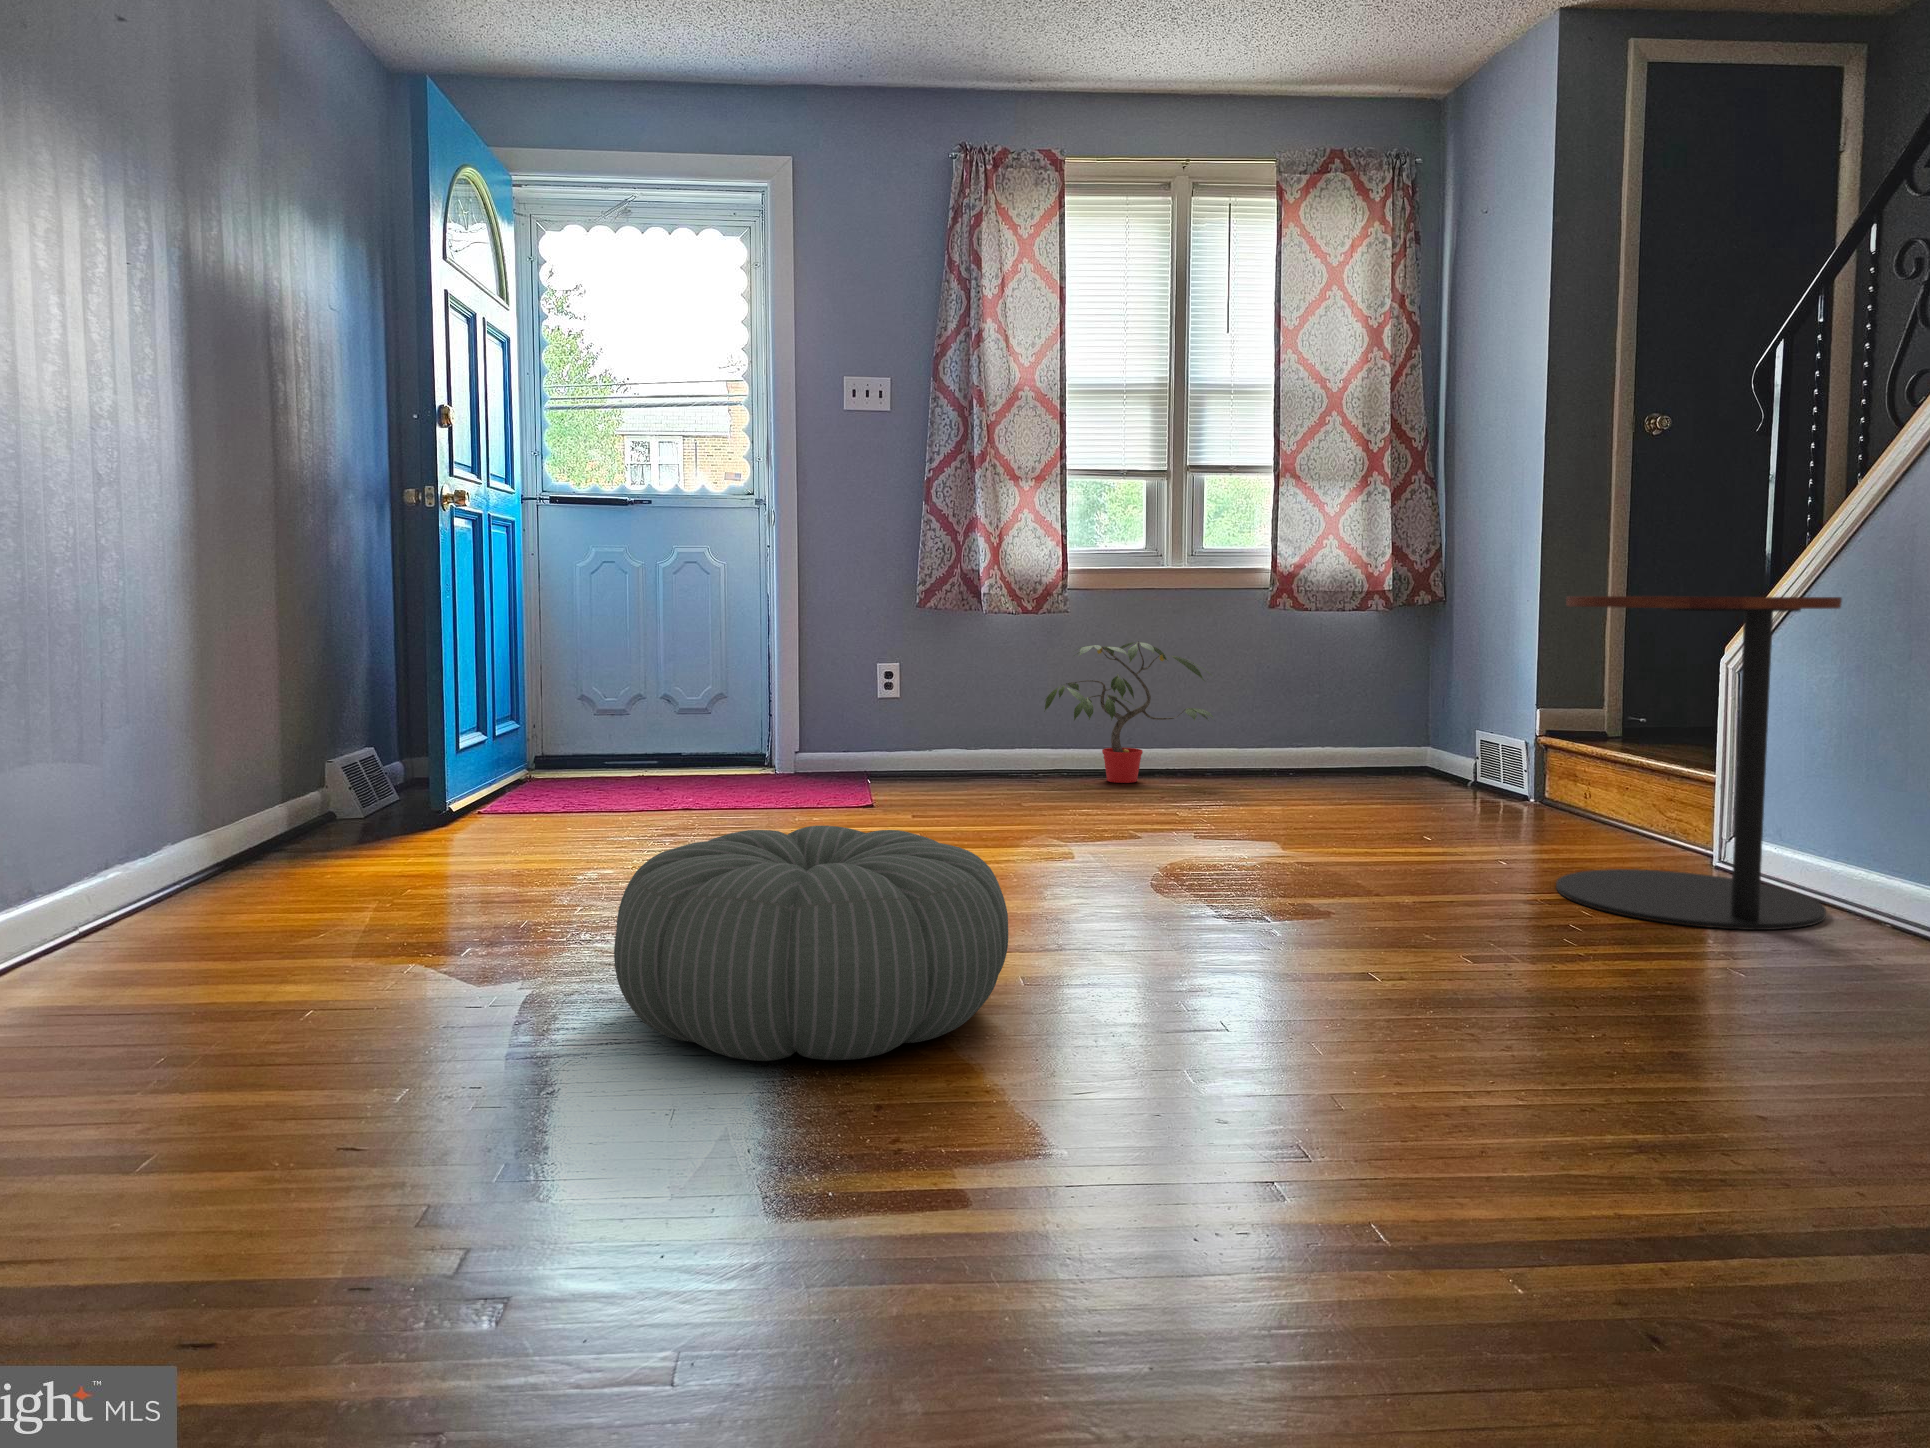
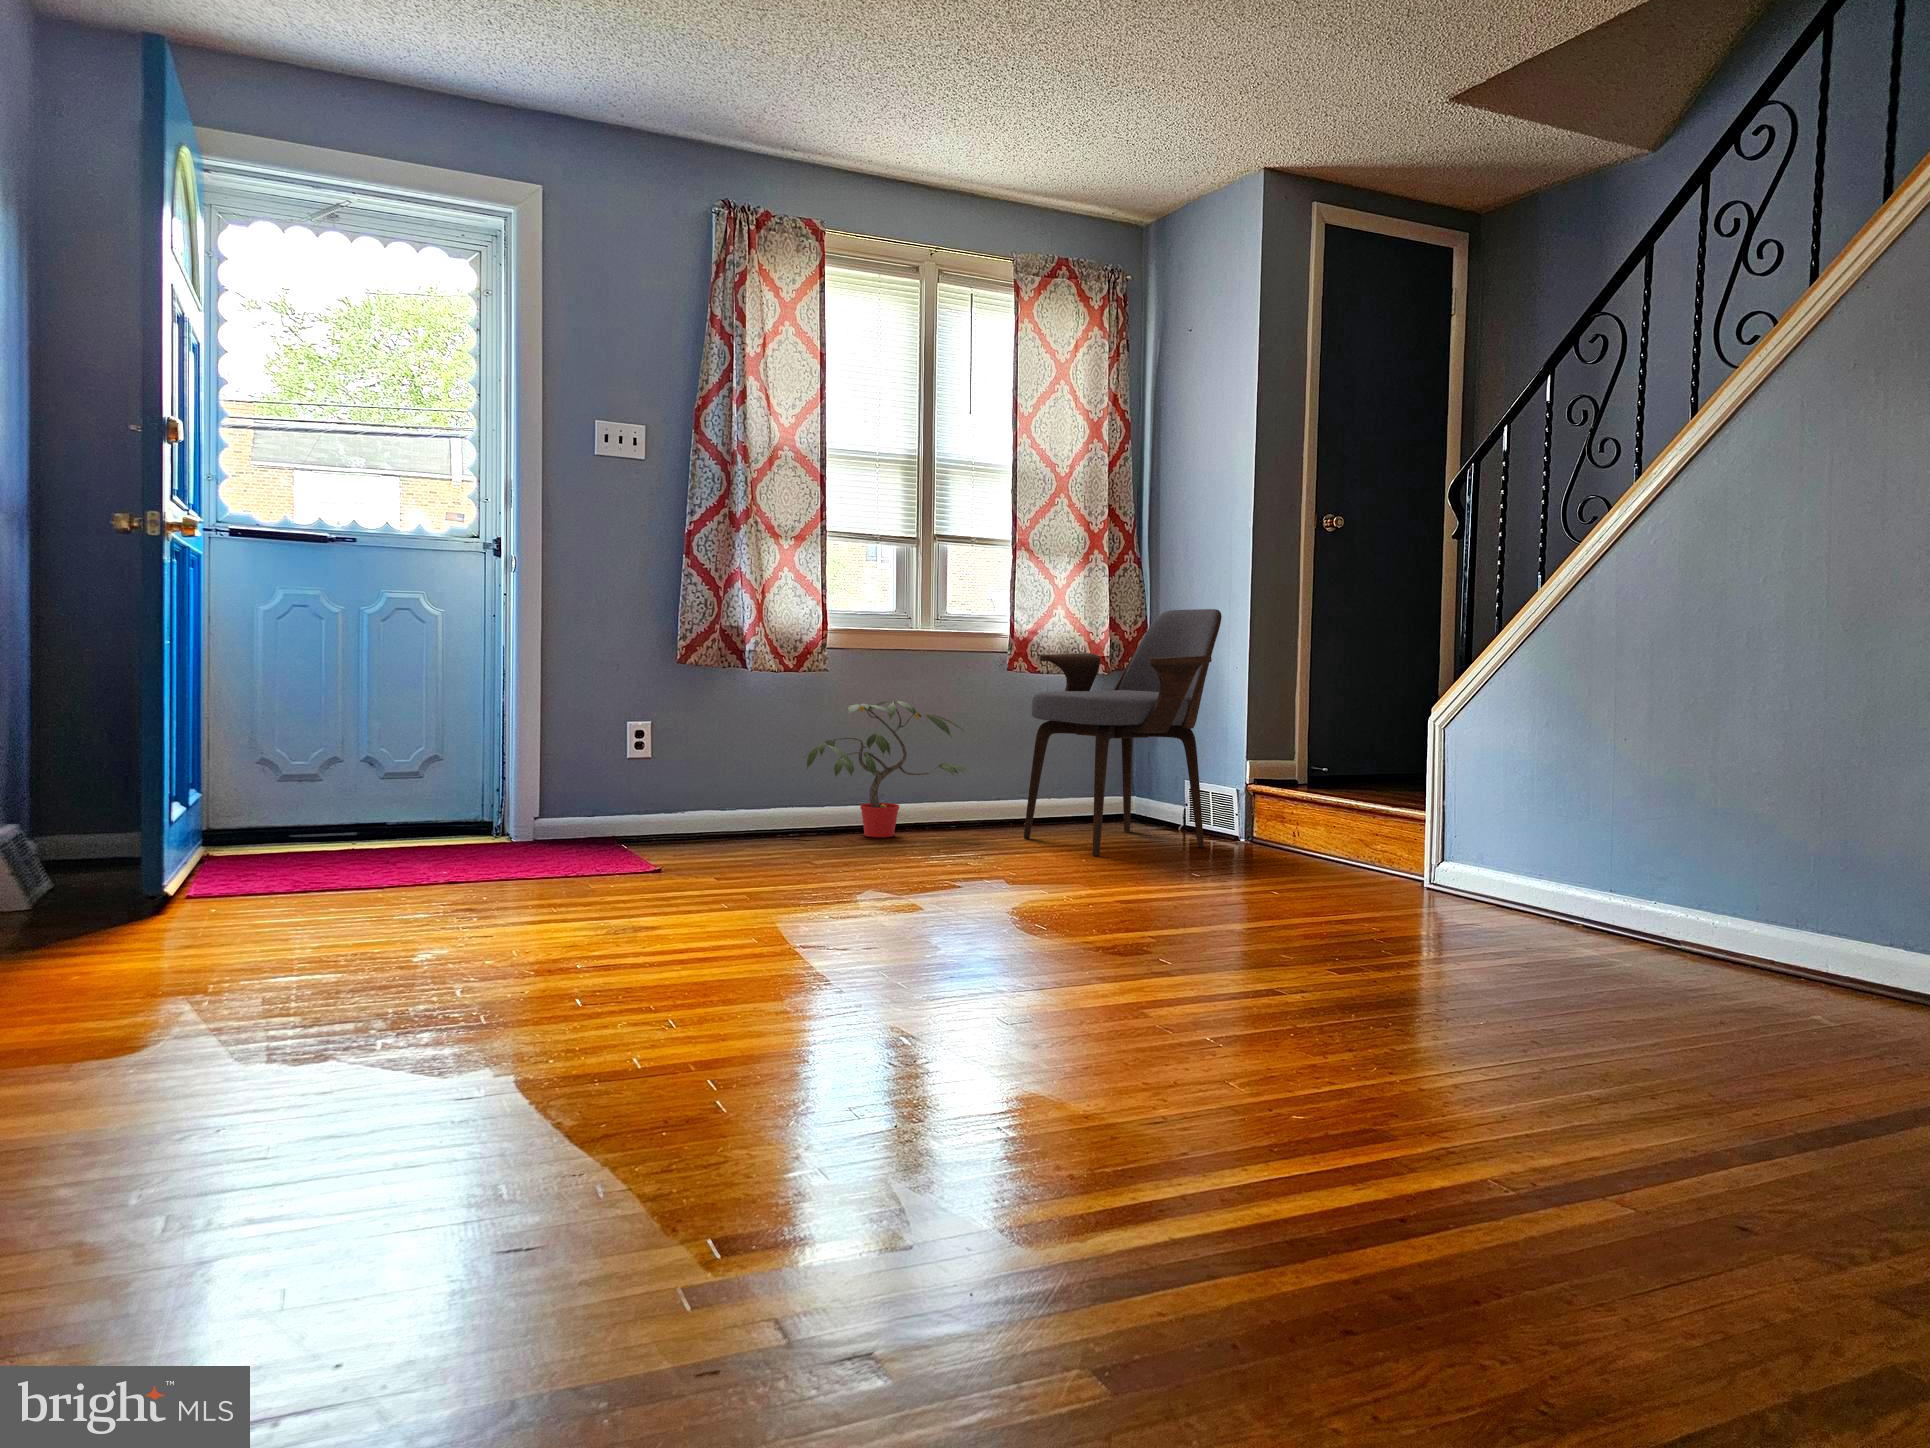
armchair: none [1274,534,1506,811] -> present [1024,609,1222,856]
side table: present [1556,596,1842,930] -> none [1330,667,1539,939]
pouf: present [614,826,1008,1061] -> none [624,898,1039,1148]

